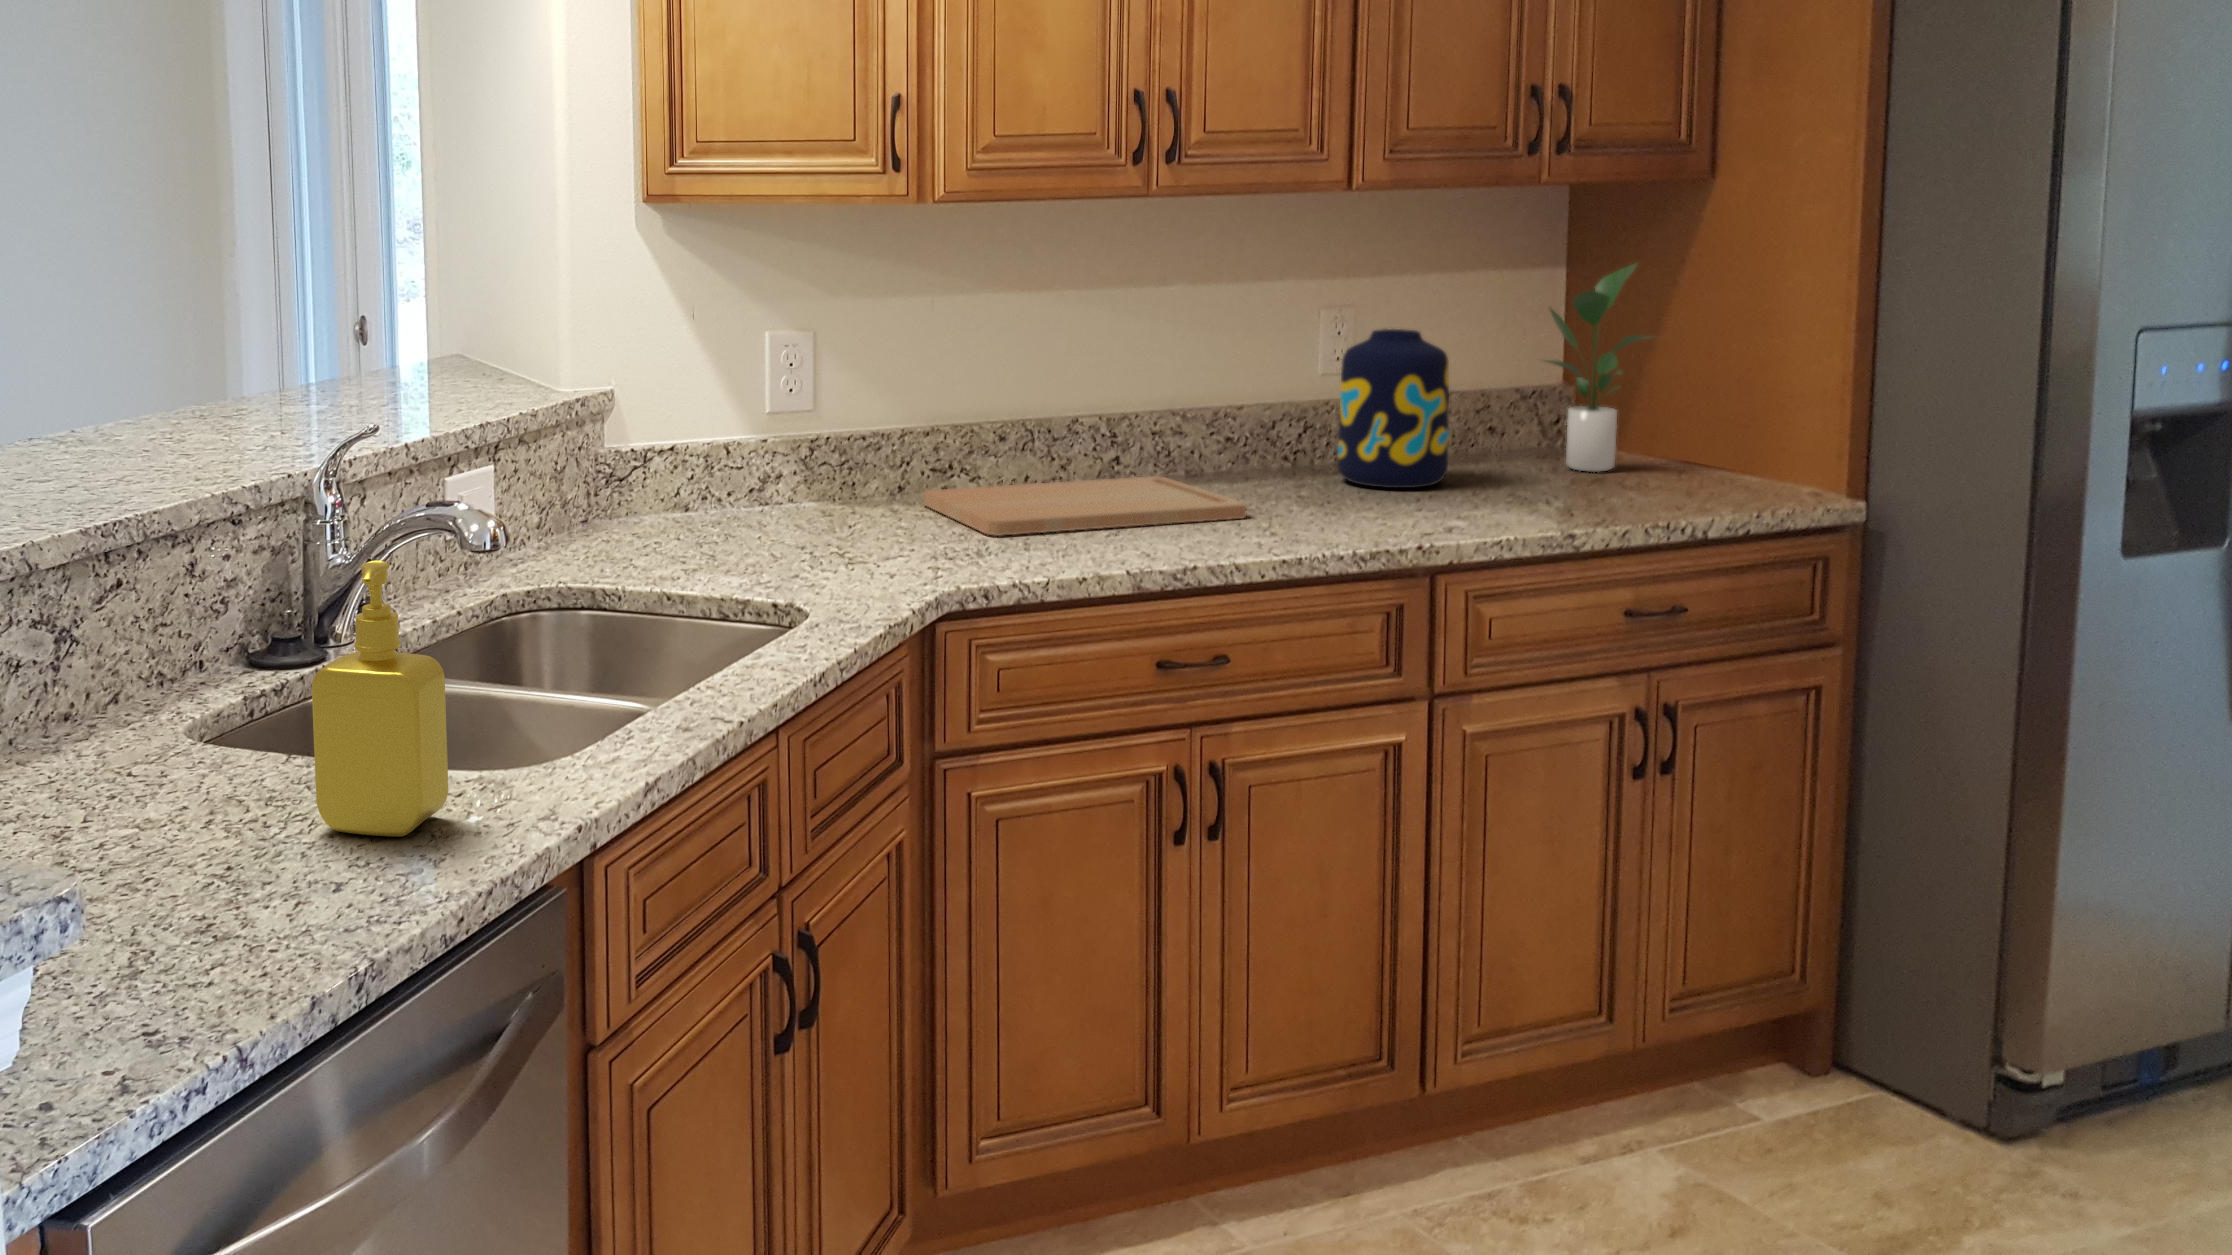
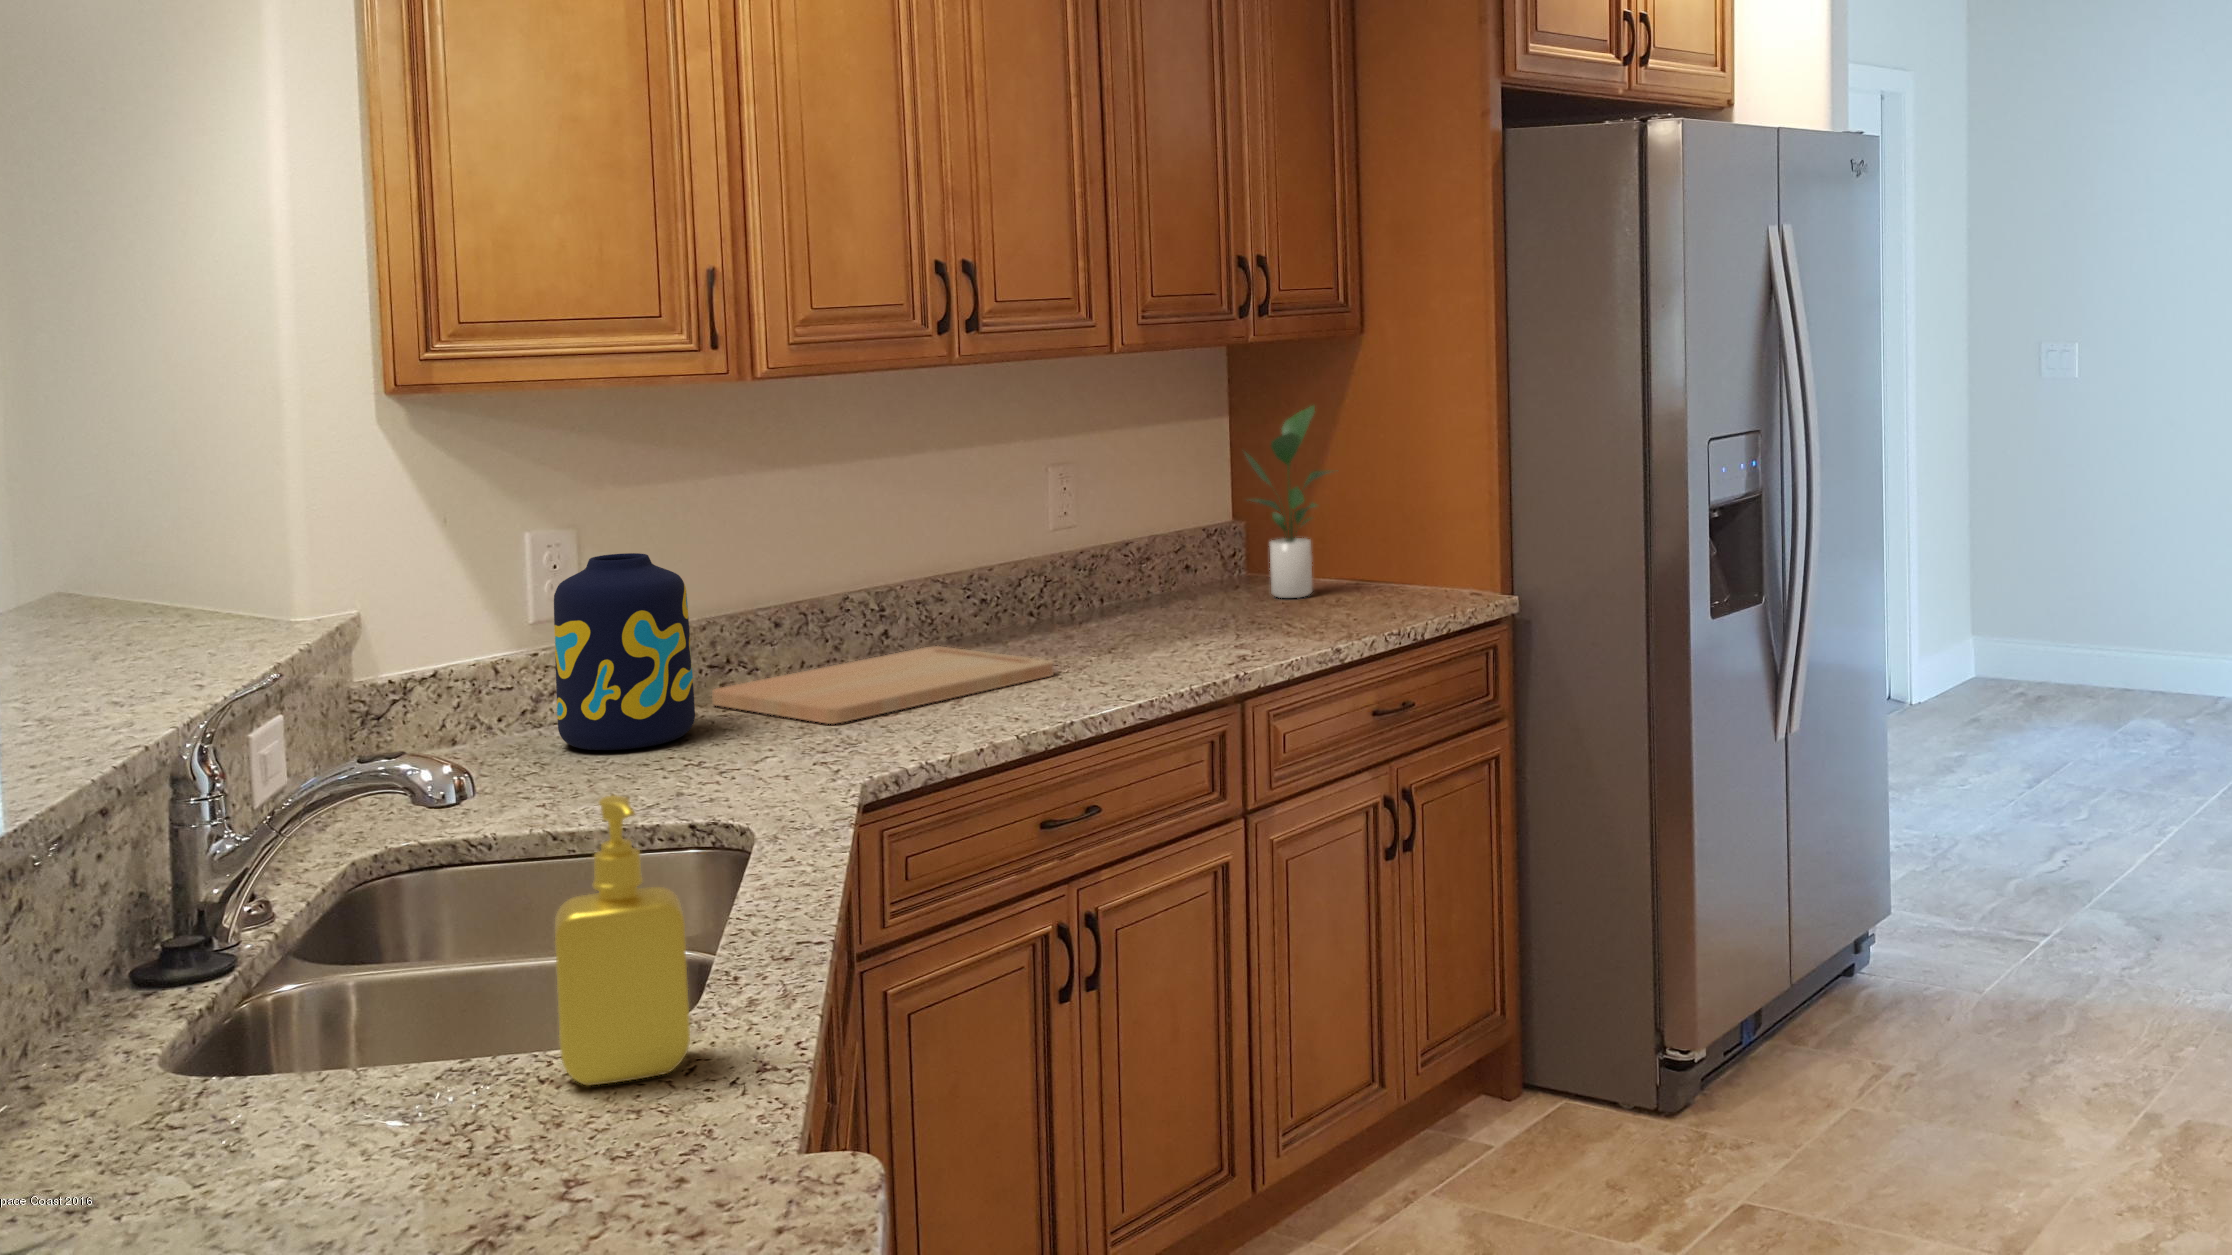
vase: present [1337,329,1449,488] -> present [554,553,695,750]

